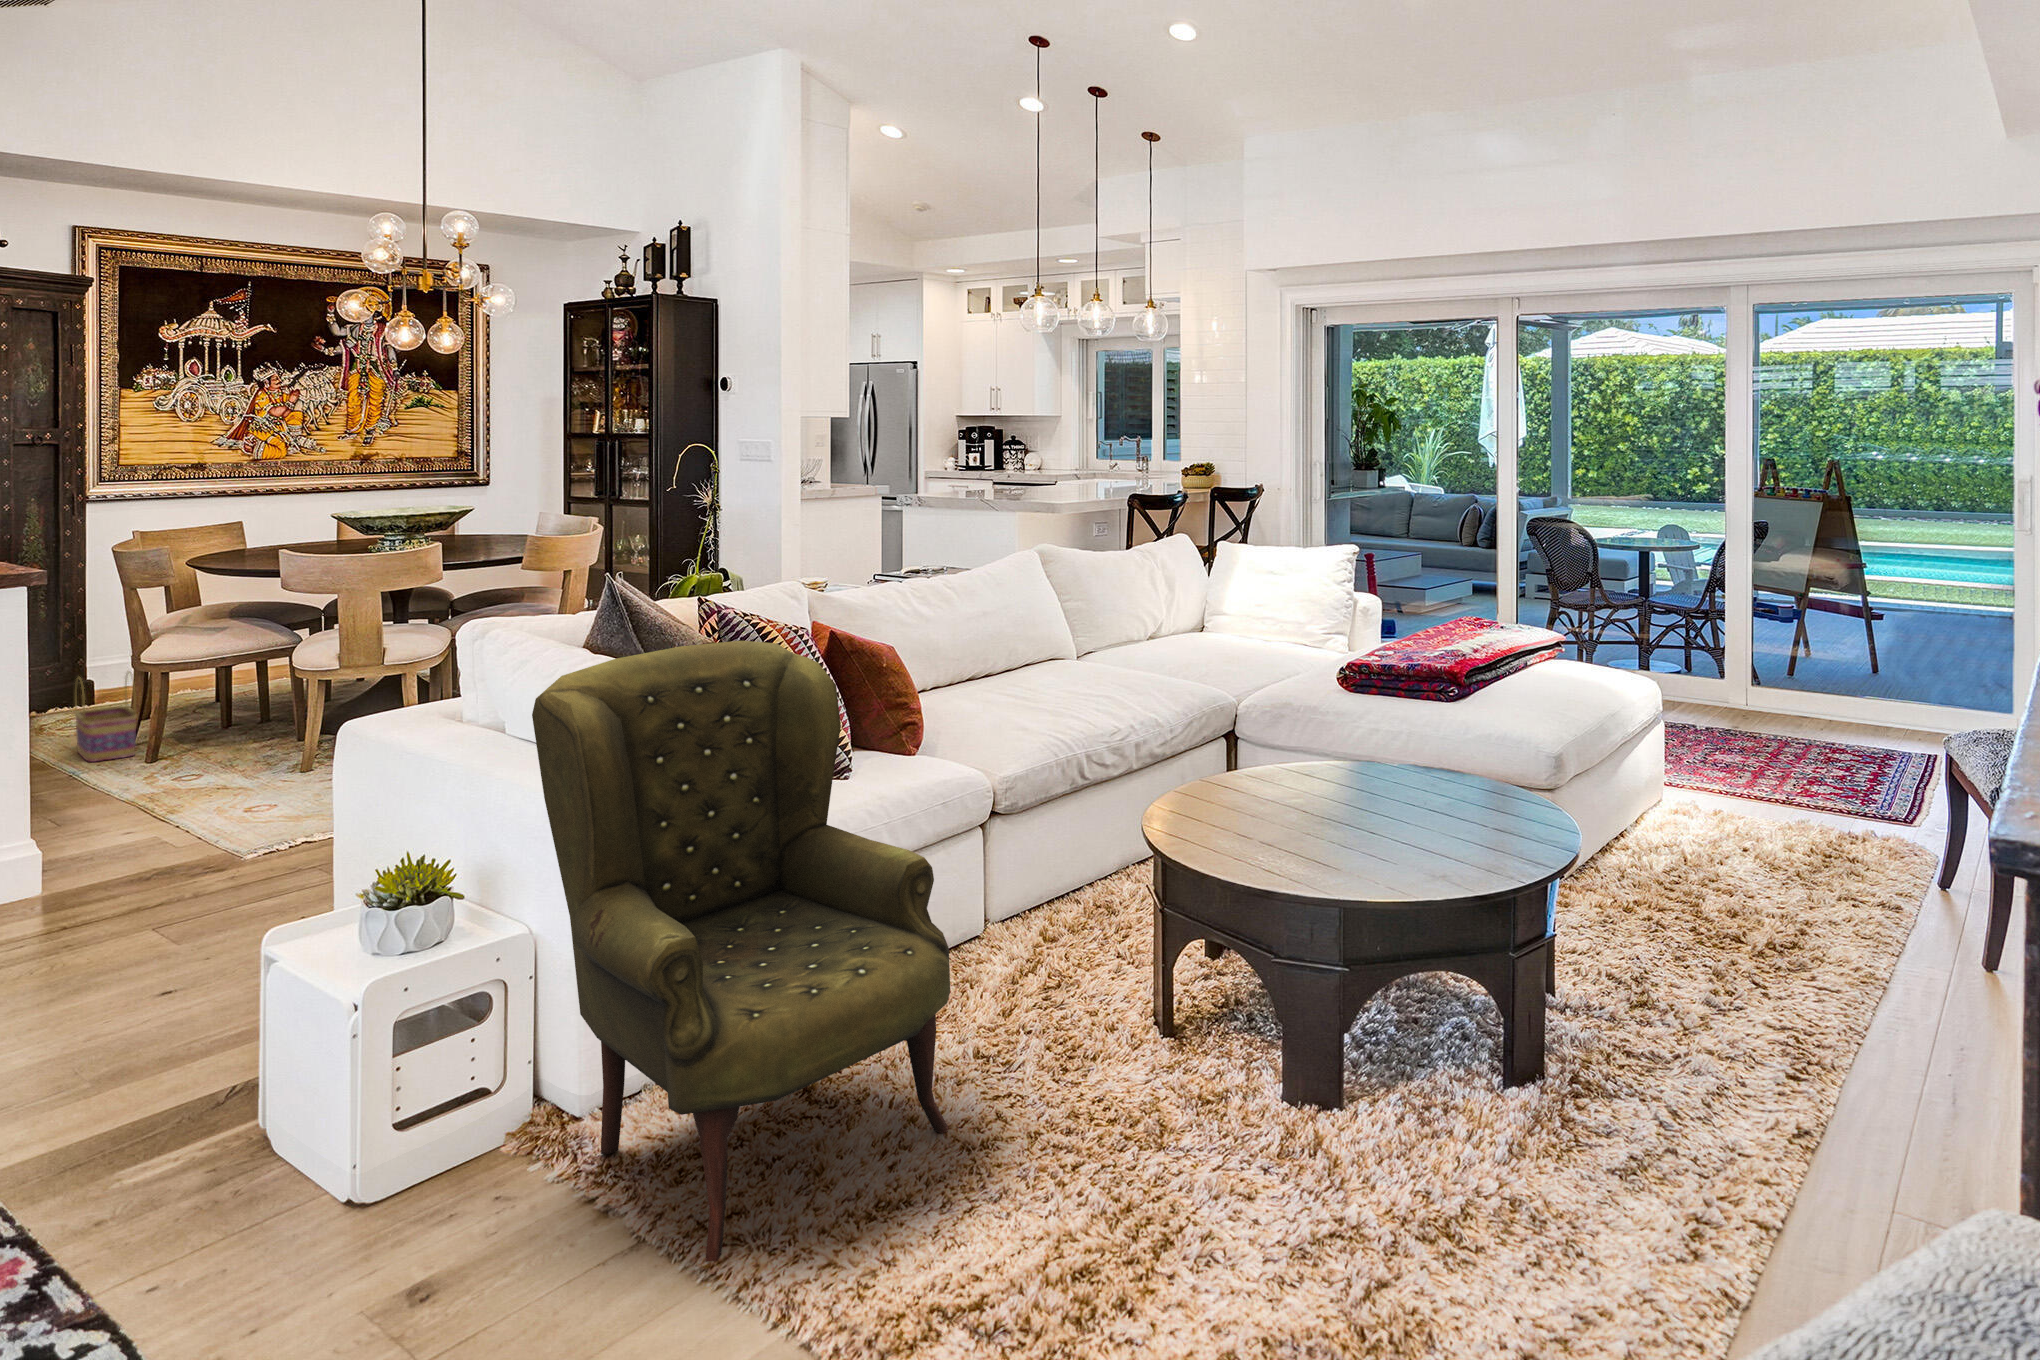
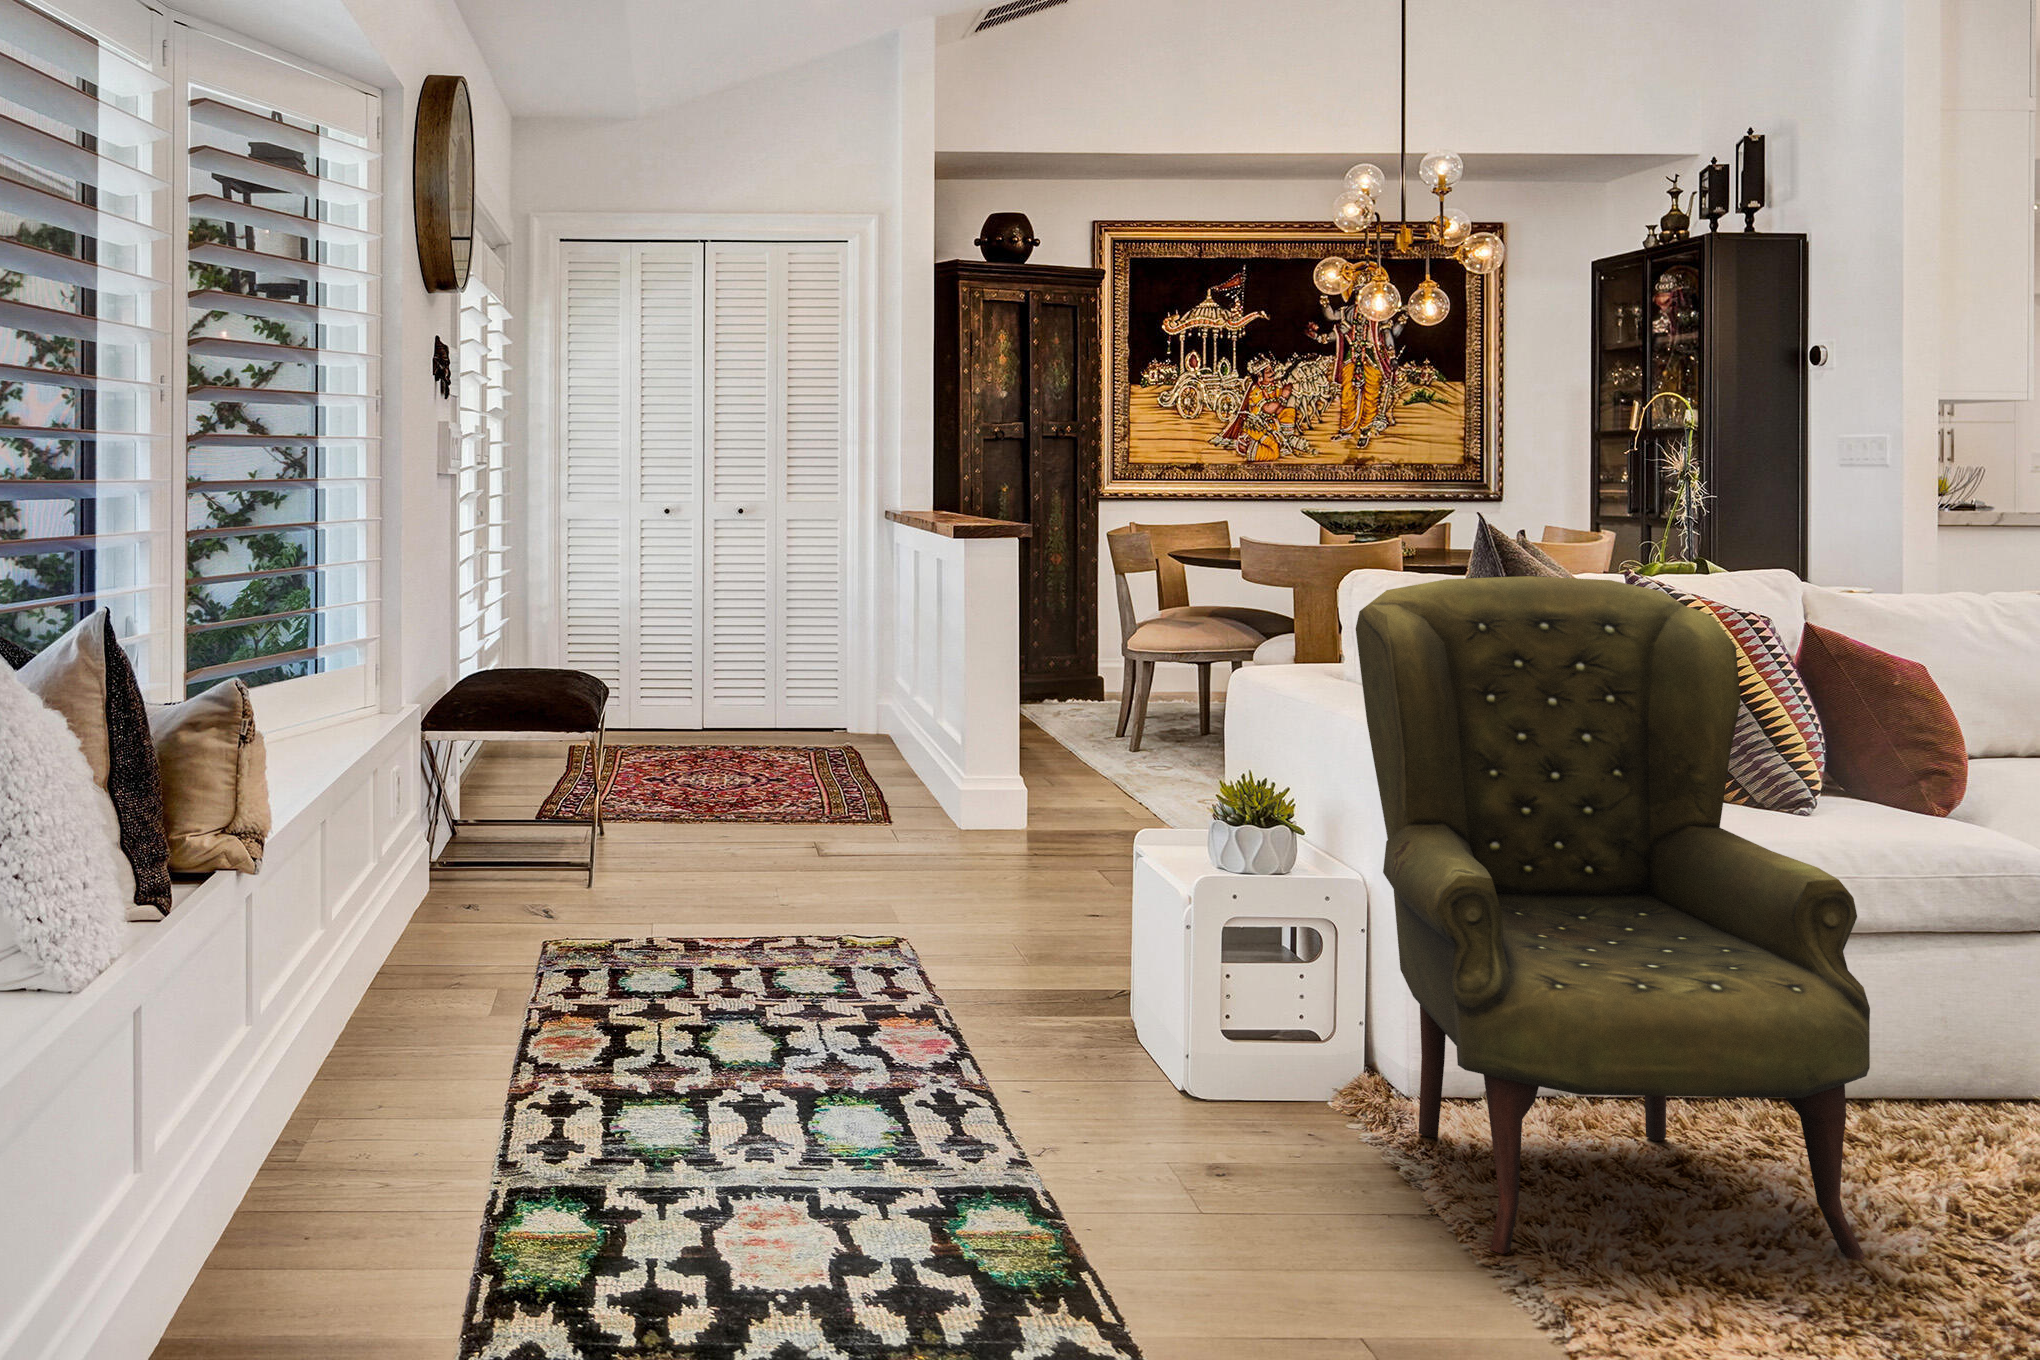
basket: present [75,672,137,762] -> none [1079,655,1124,739]

